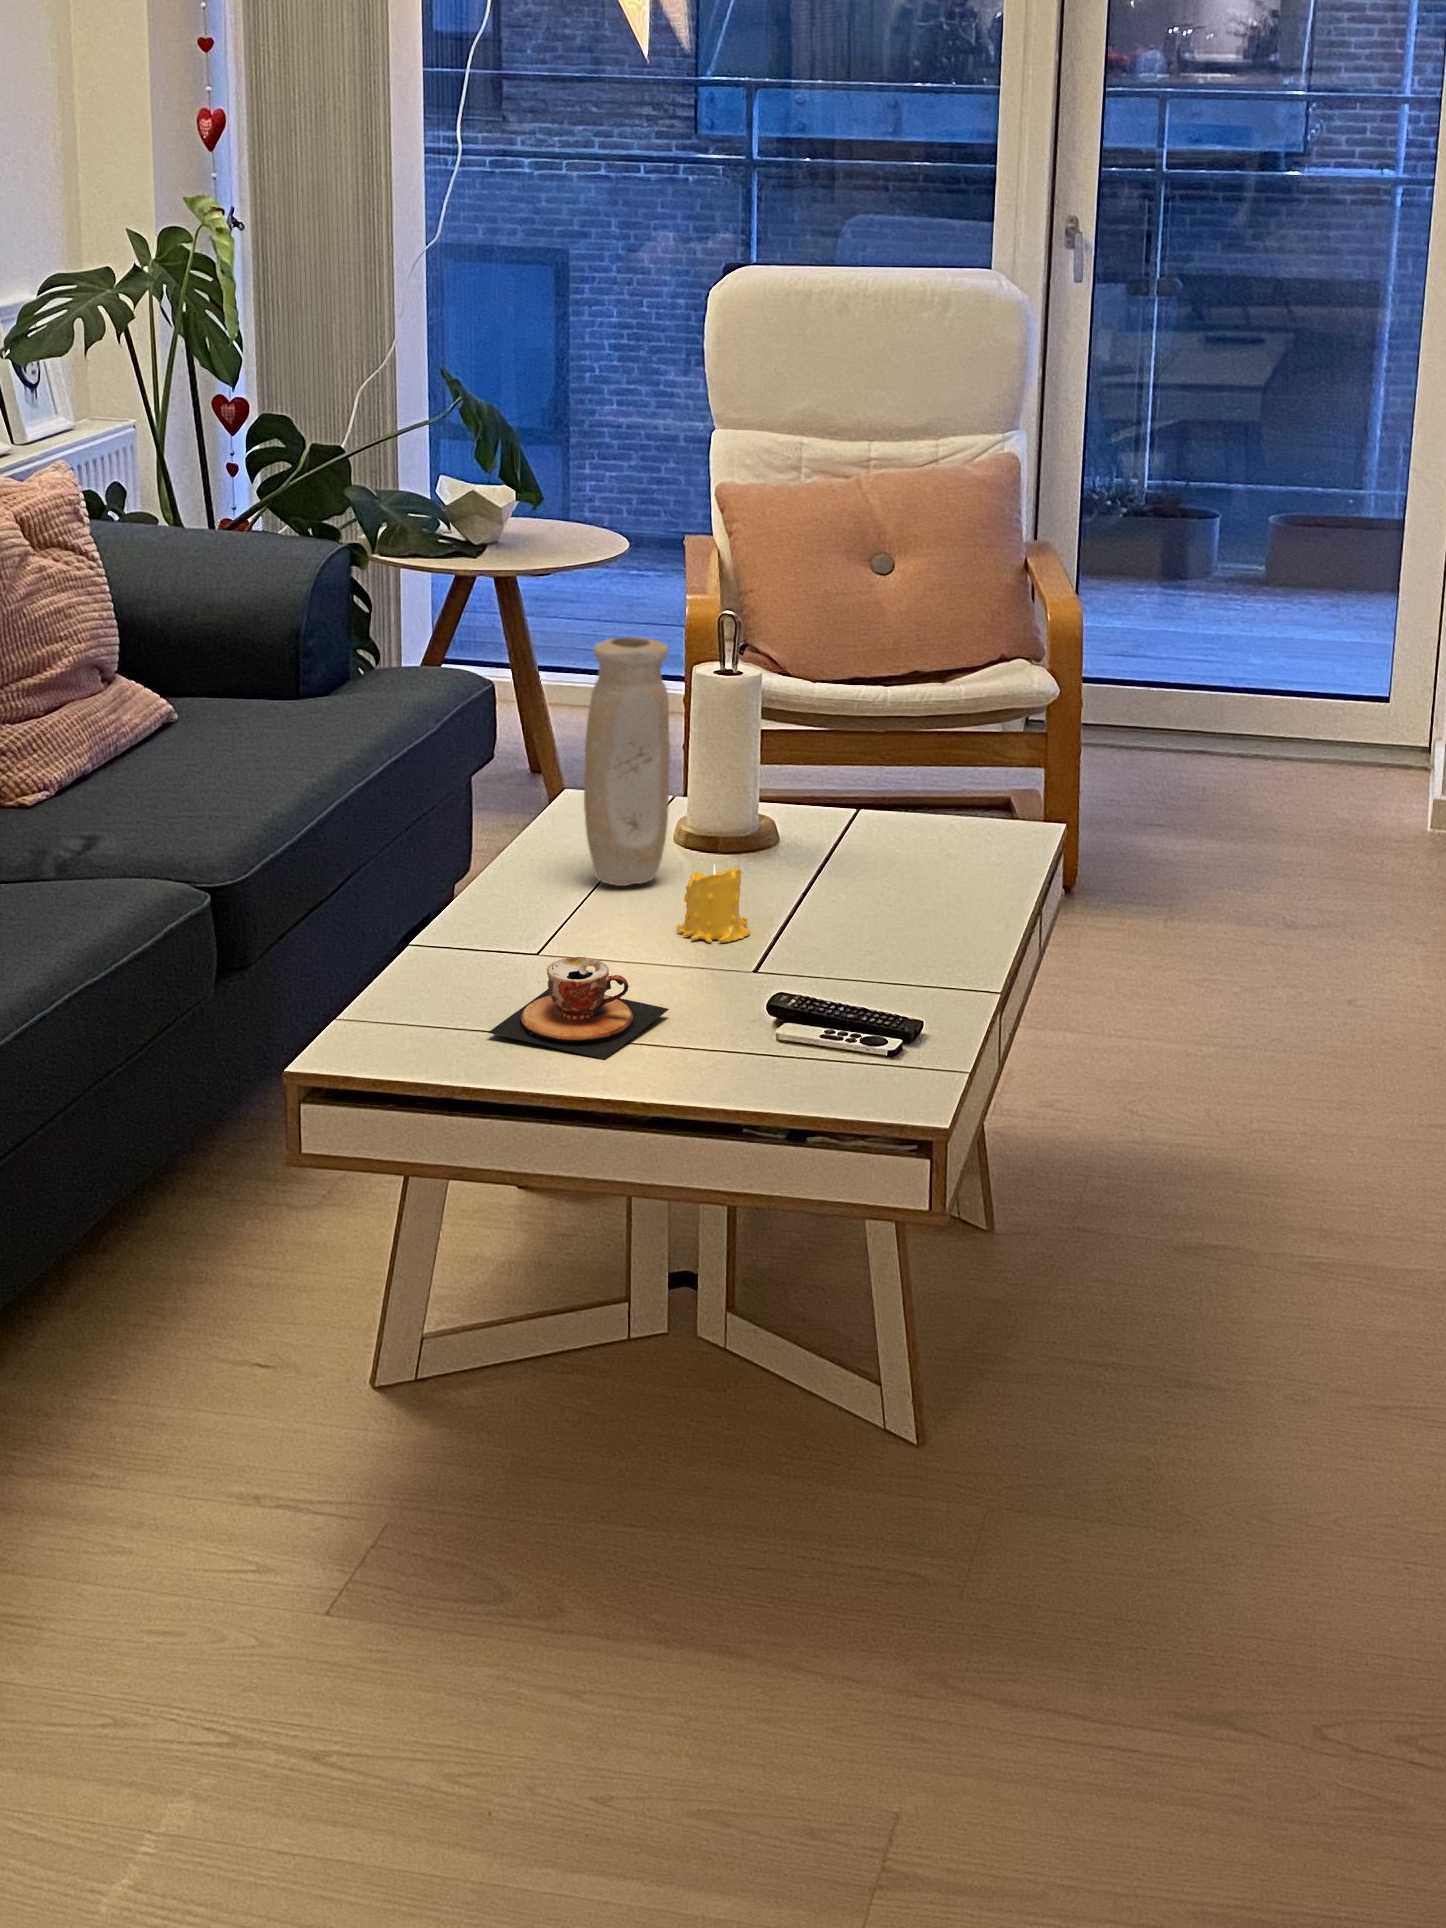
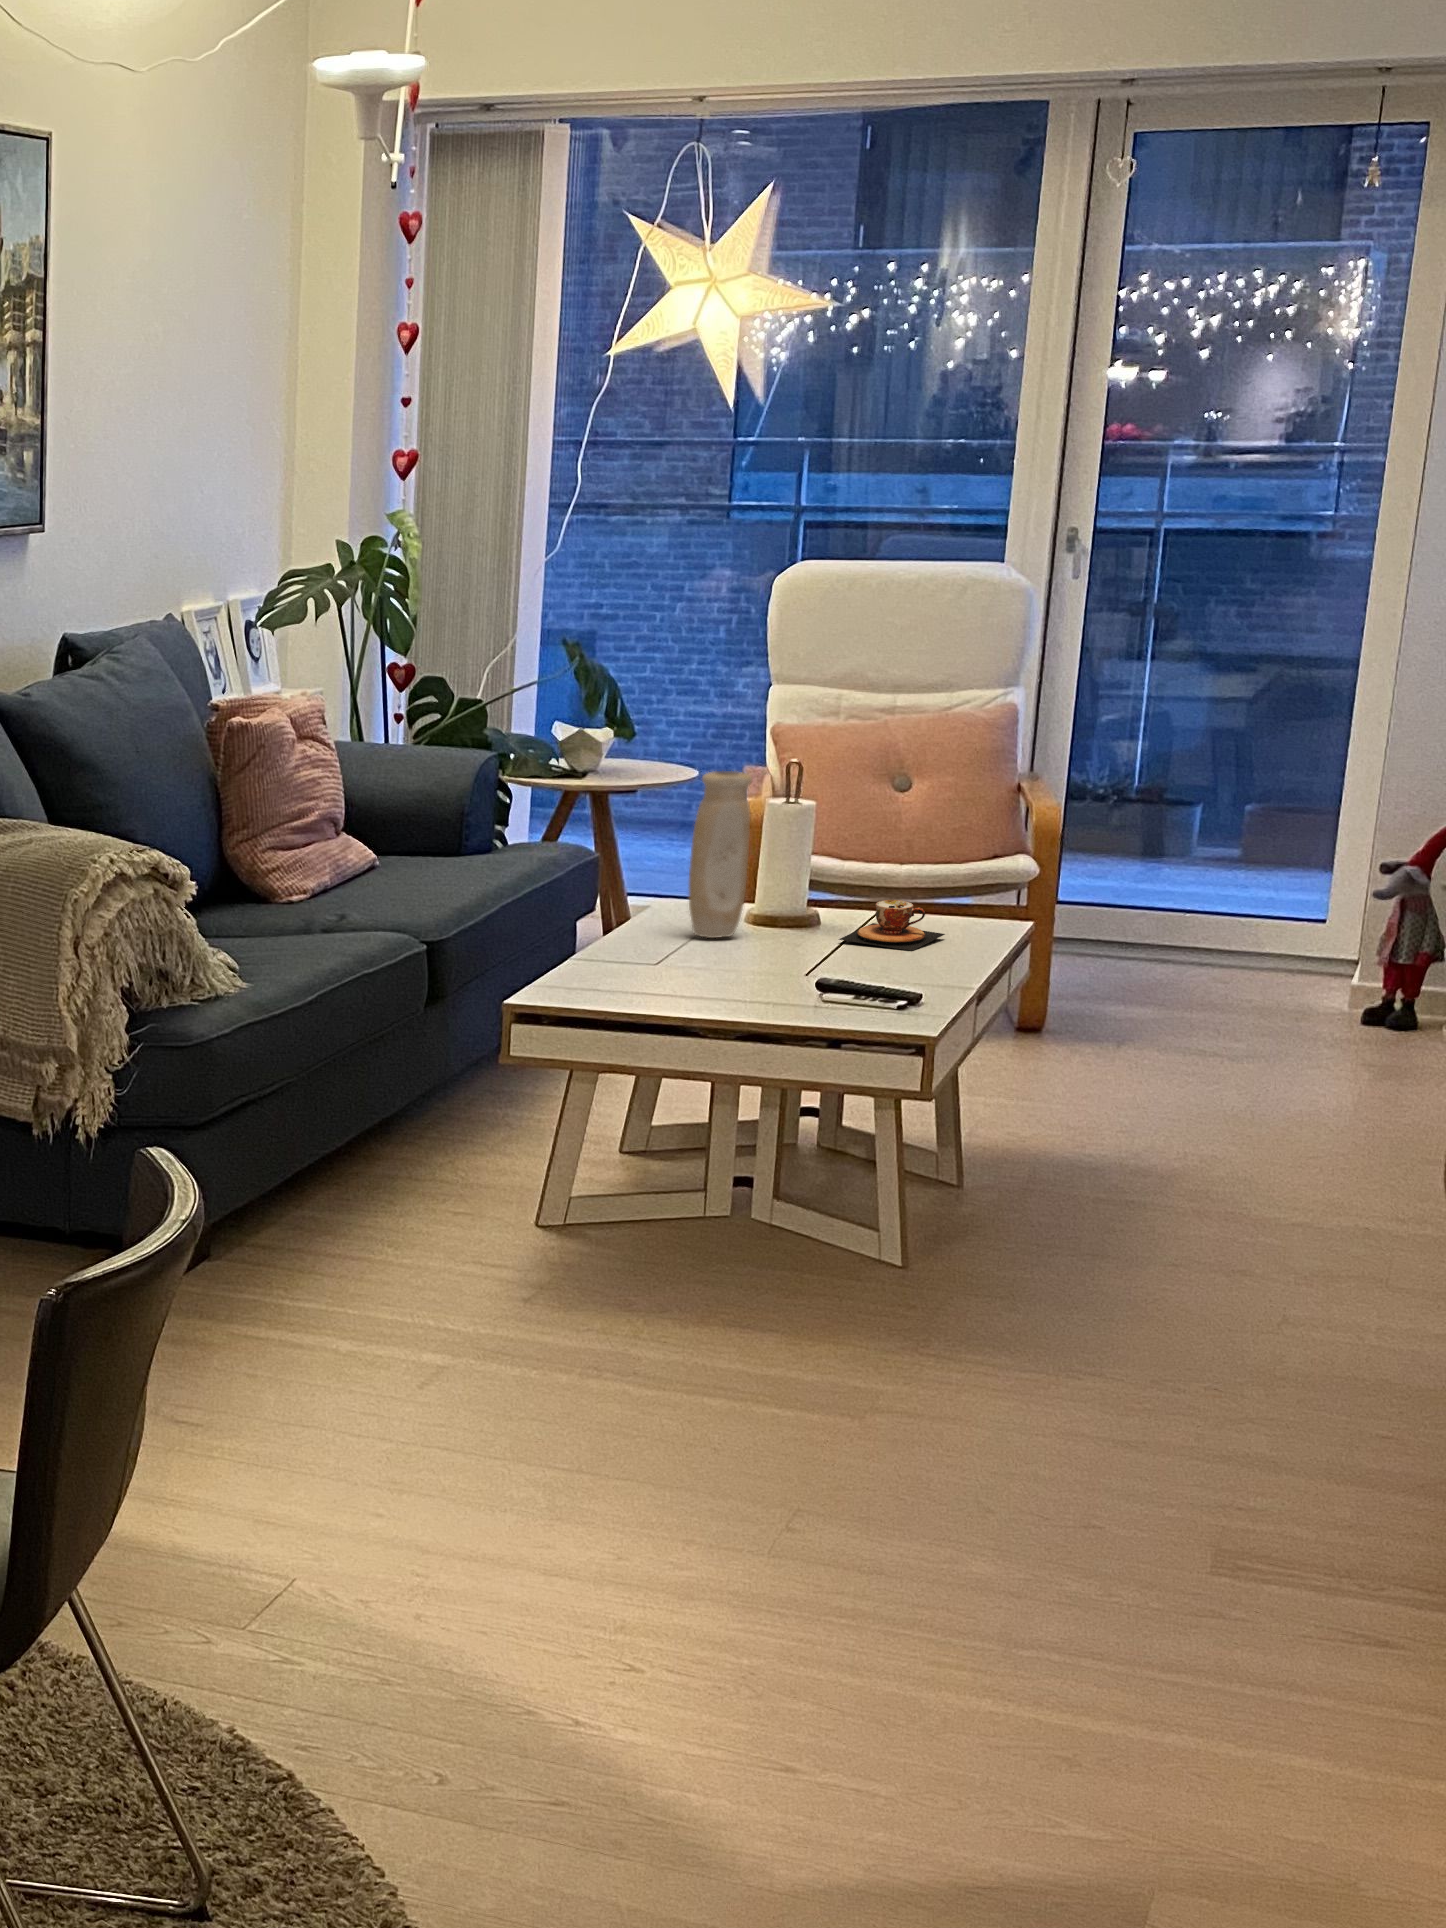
candle: present [677,864,750,943] -> none [750,910,800,962]
teacup: present [488,957,669,1059] -> present [839,900,945,951]

